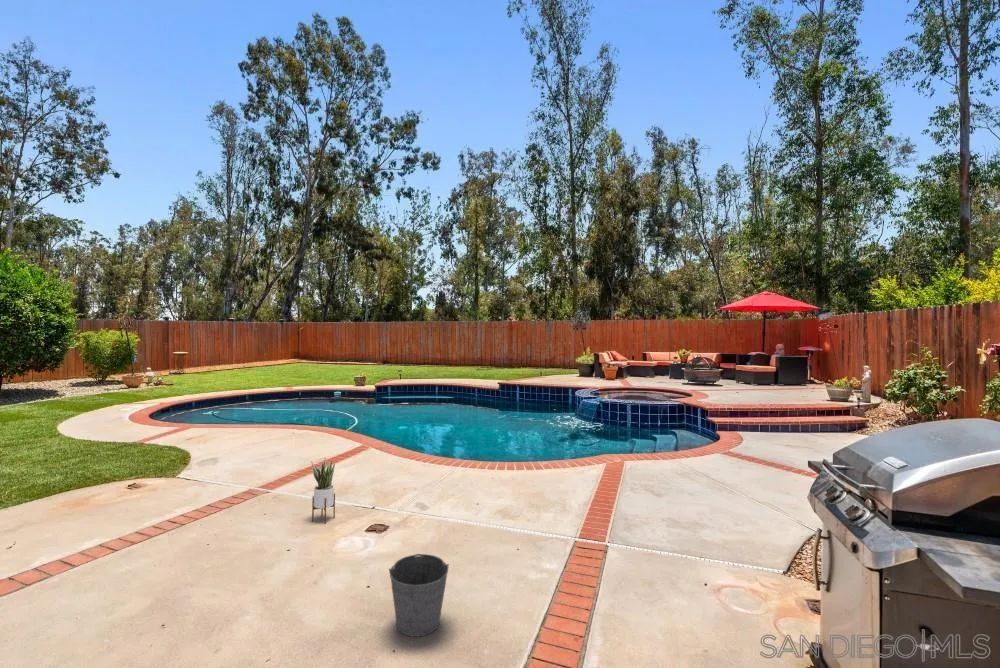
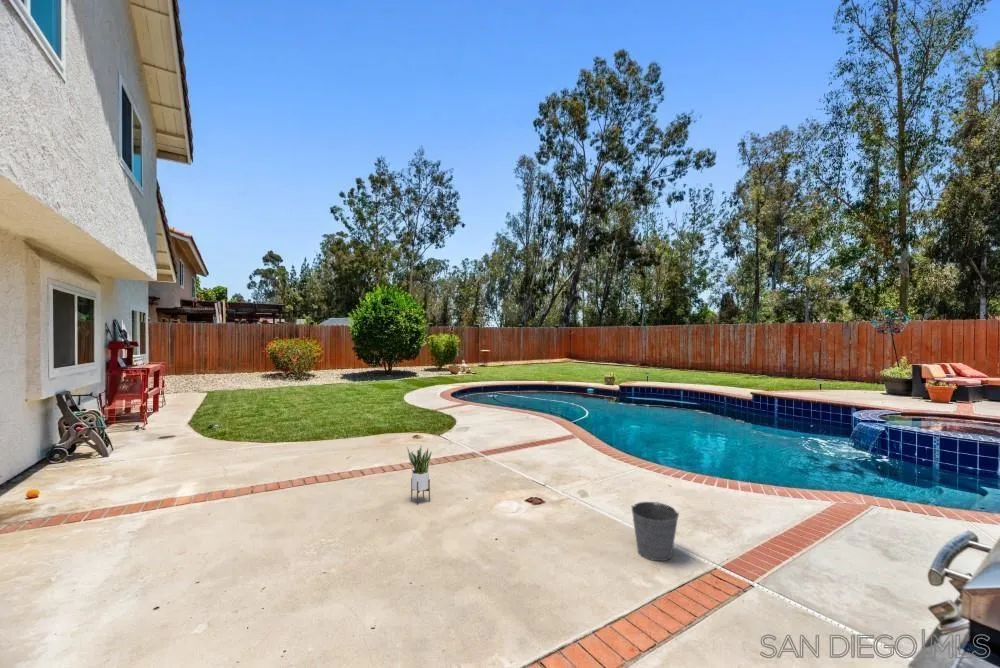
bucket: present [389,554,449,637] -> present [632,502,679,561]

